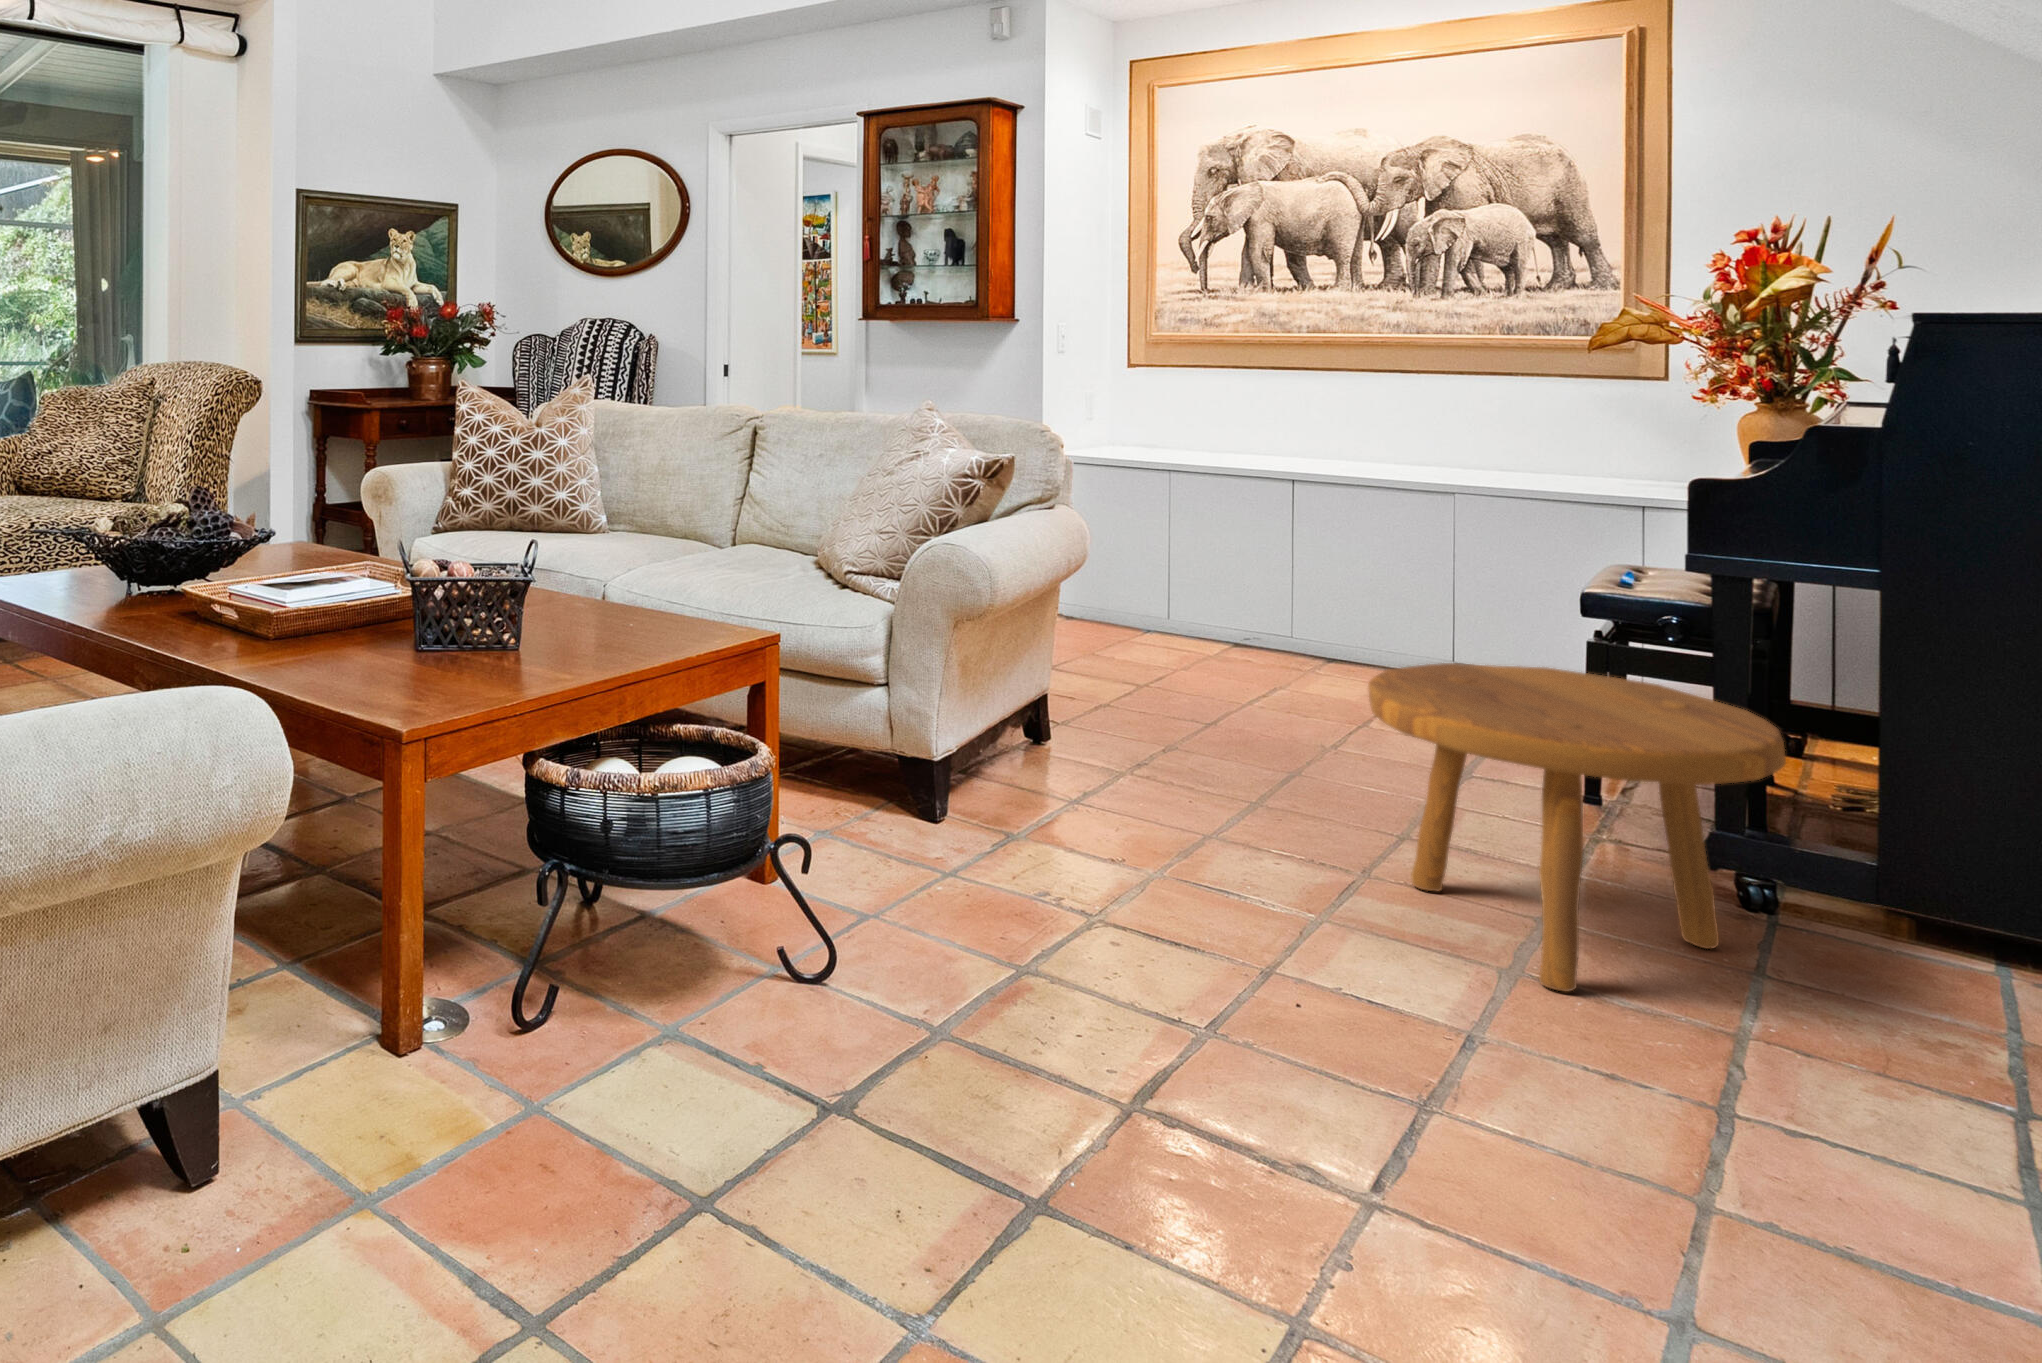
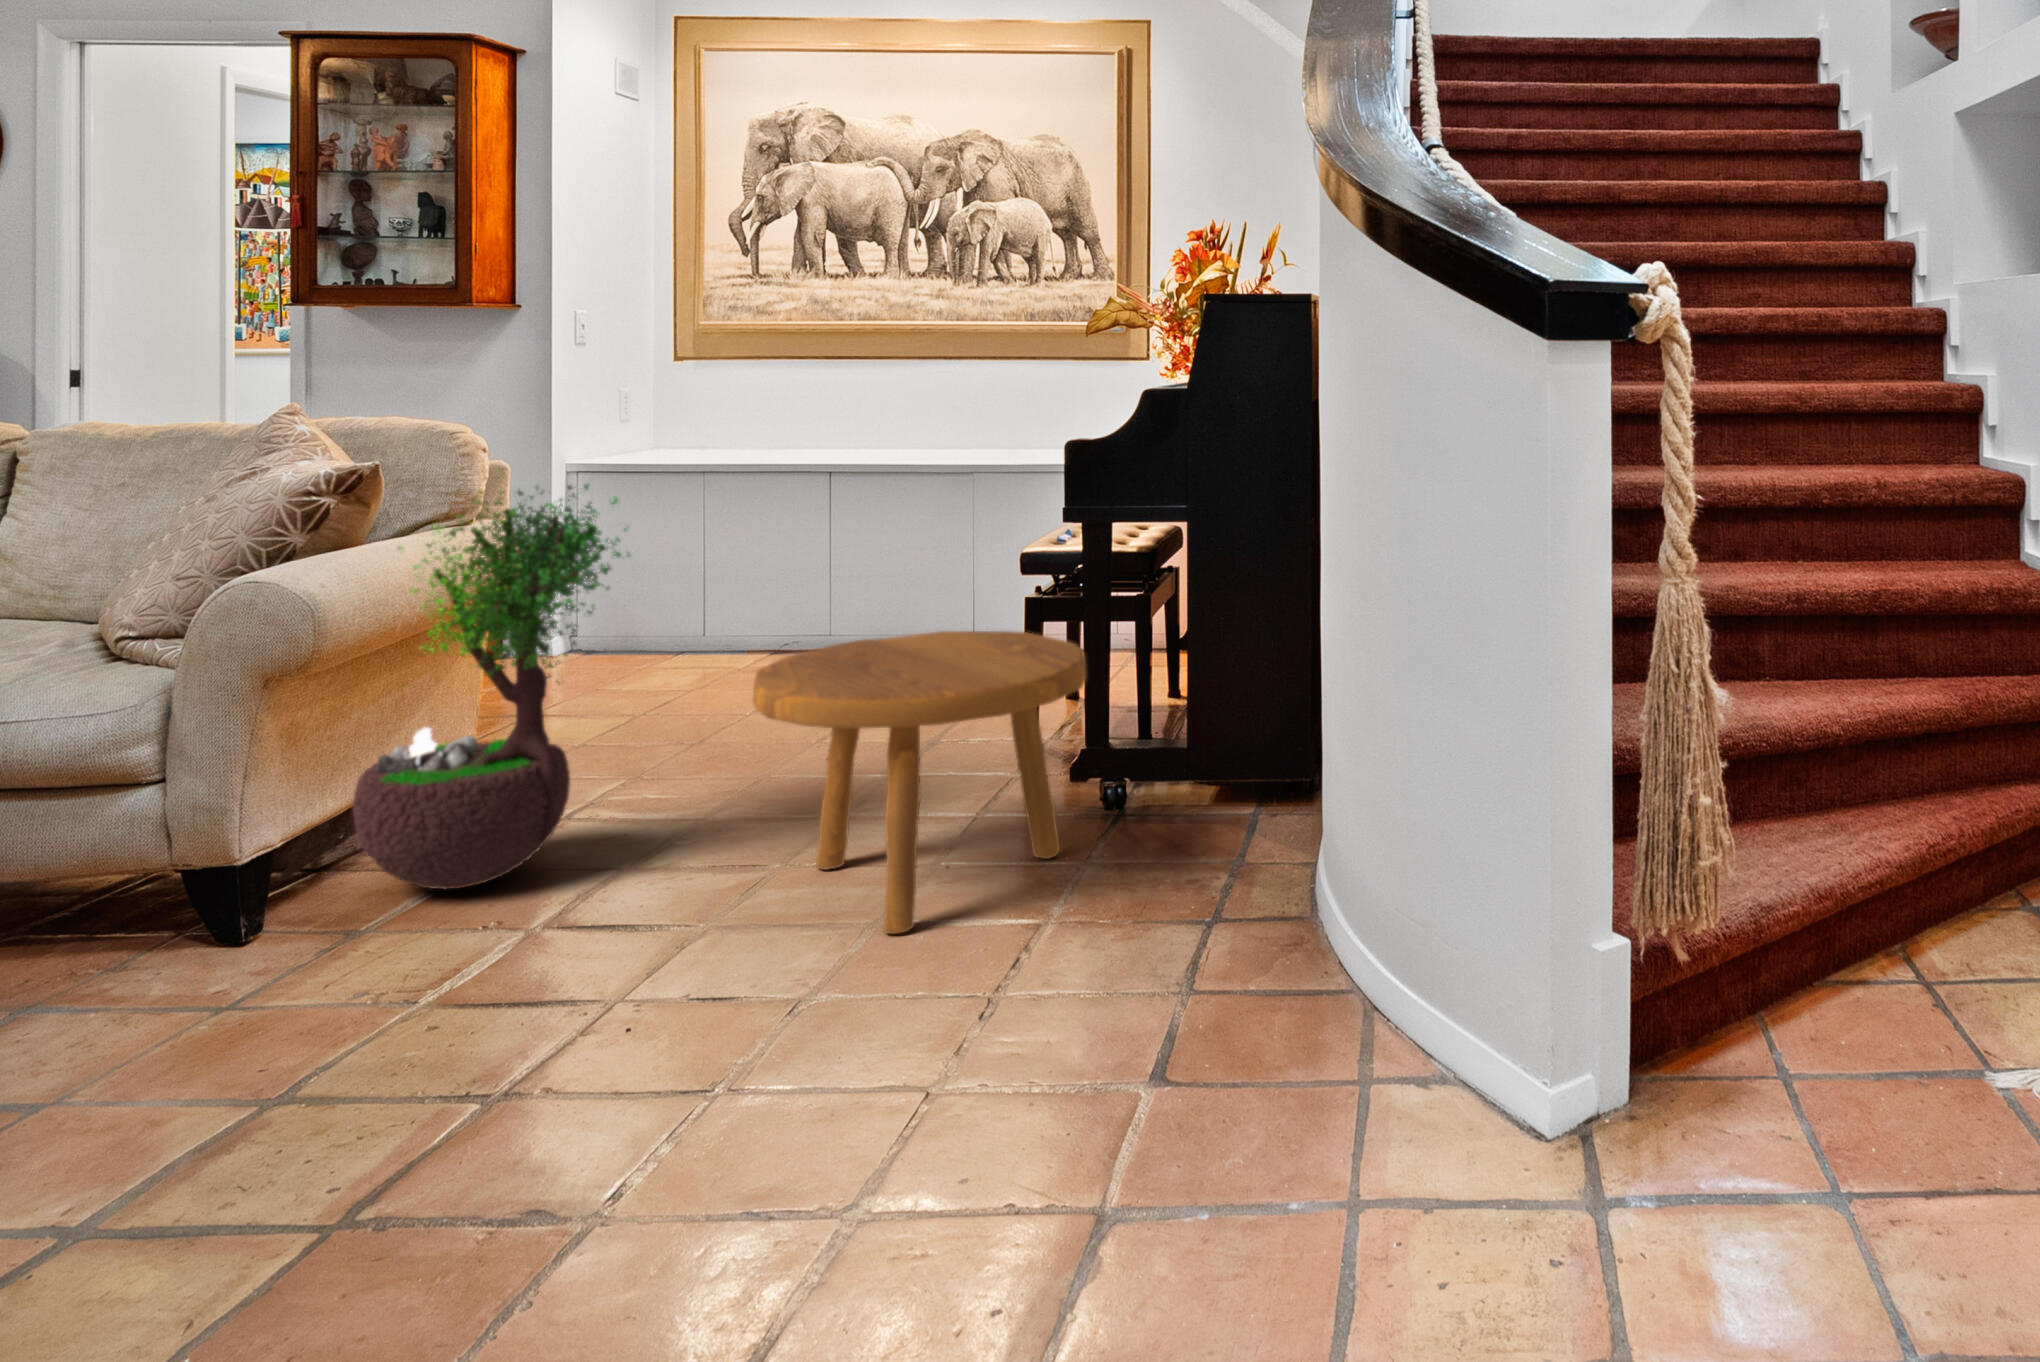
potted tree: none [999,464,1219,819] -> present [353,468,629,889]

